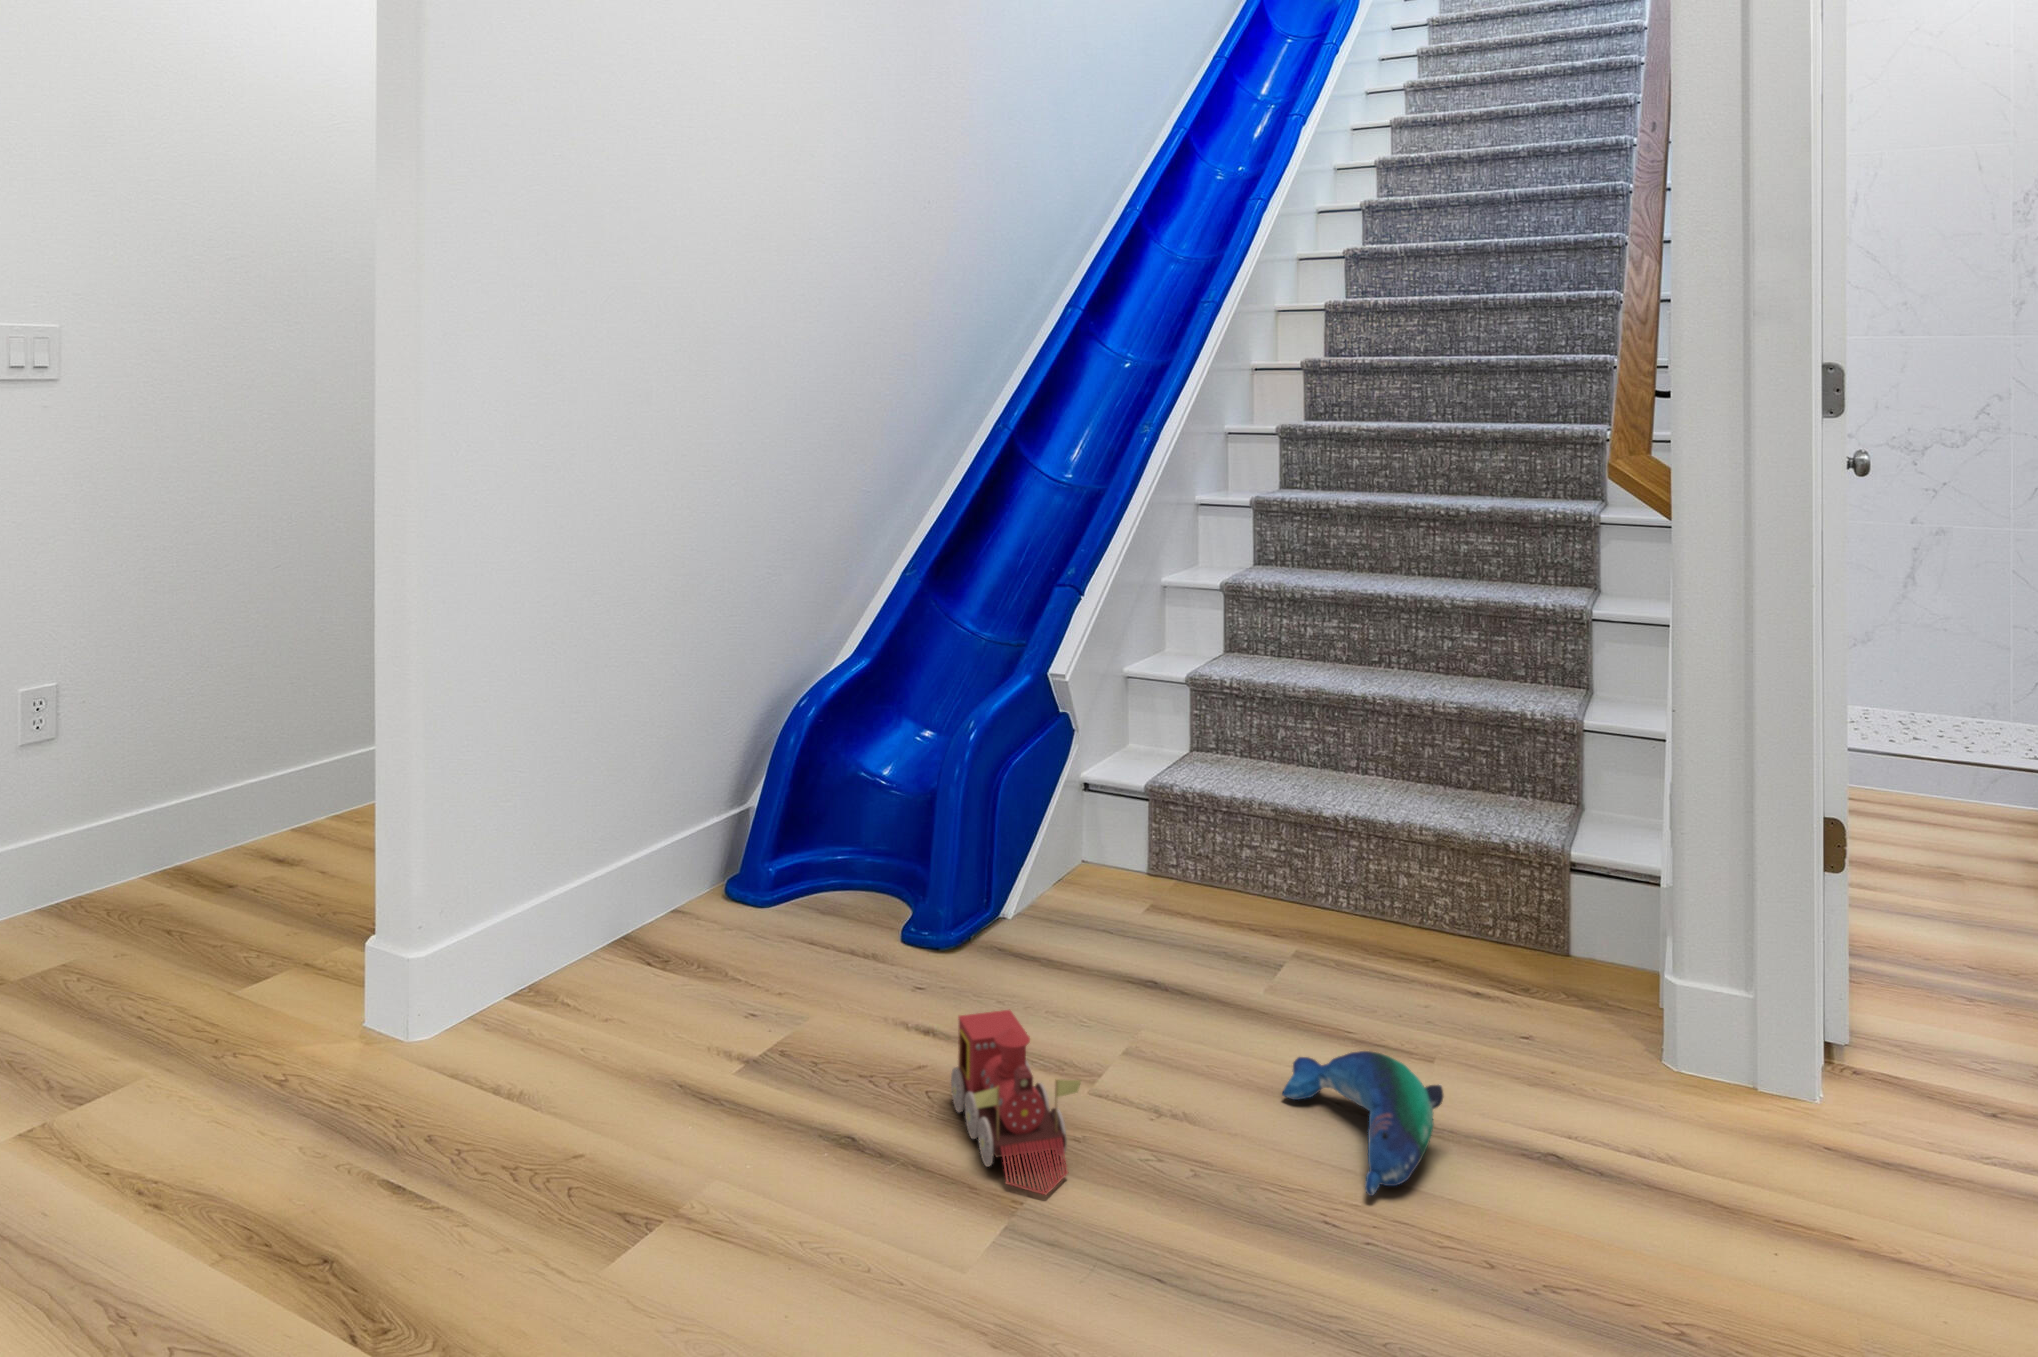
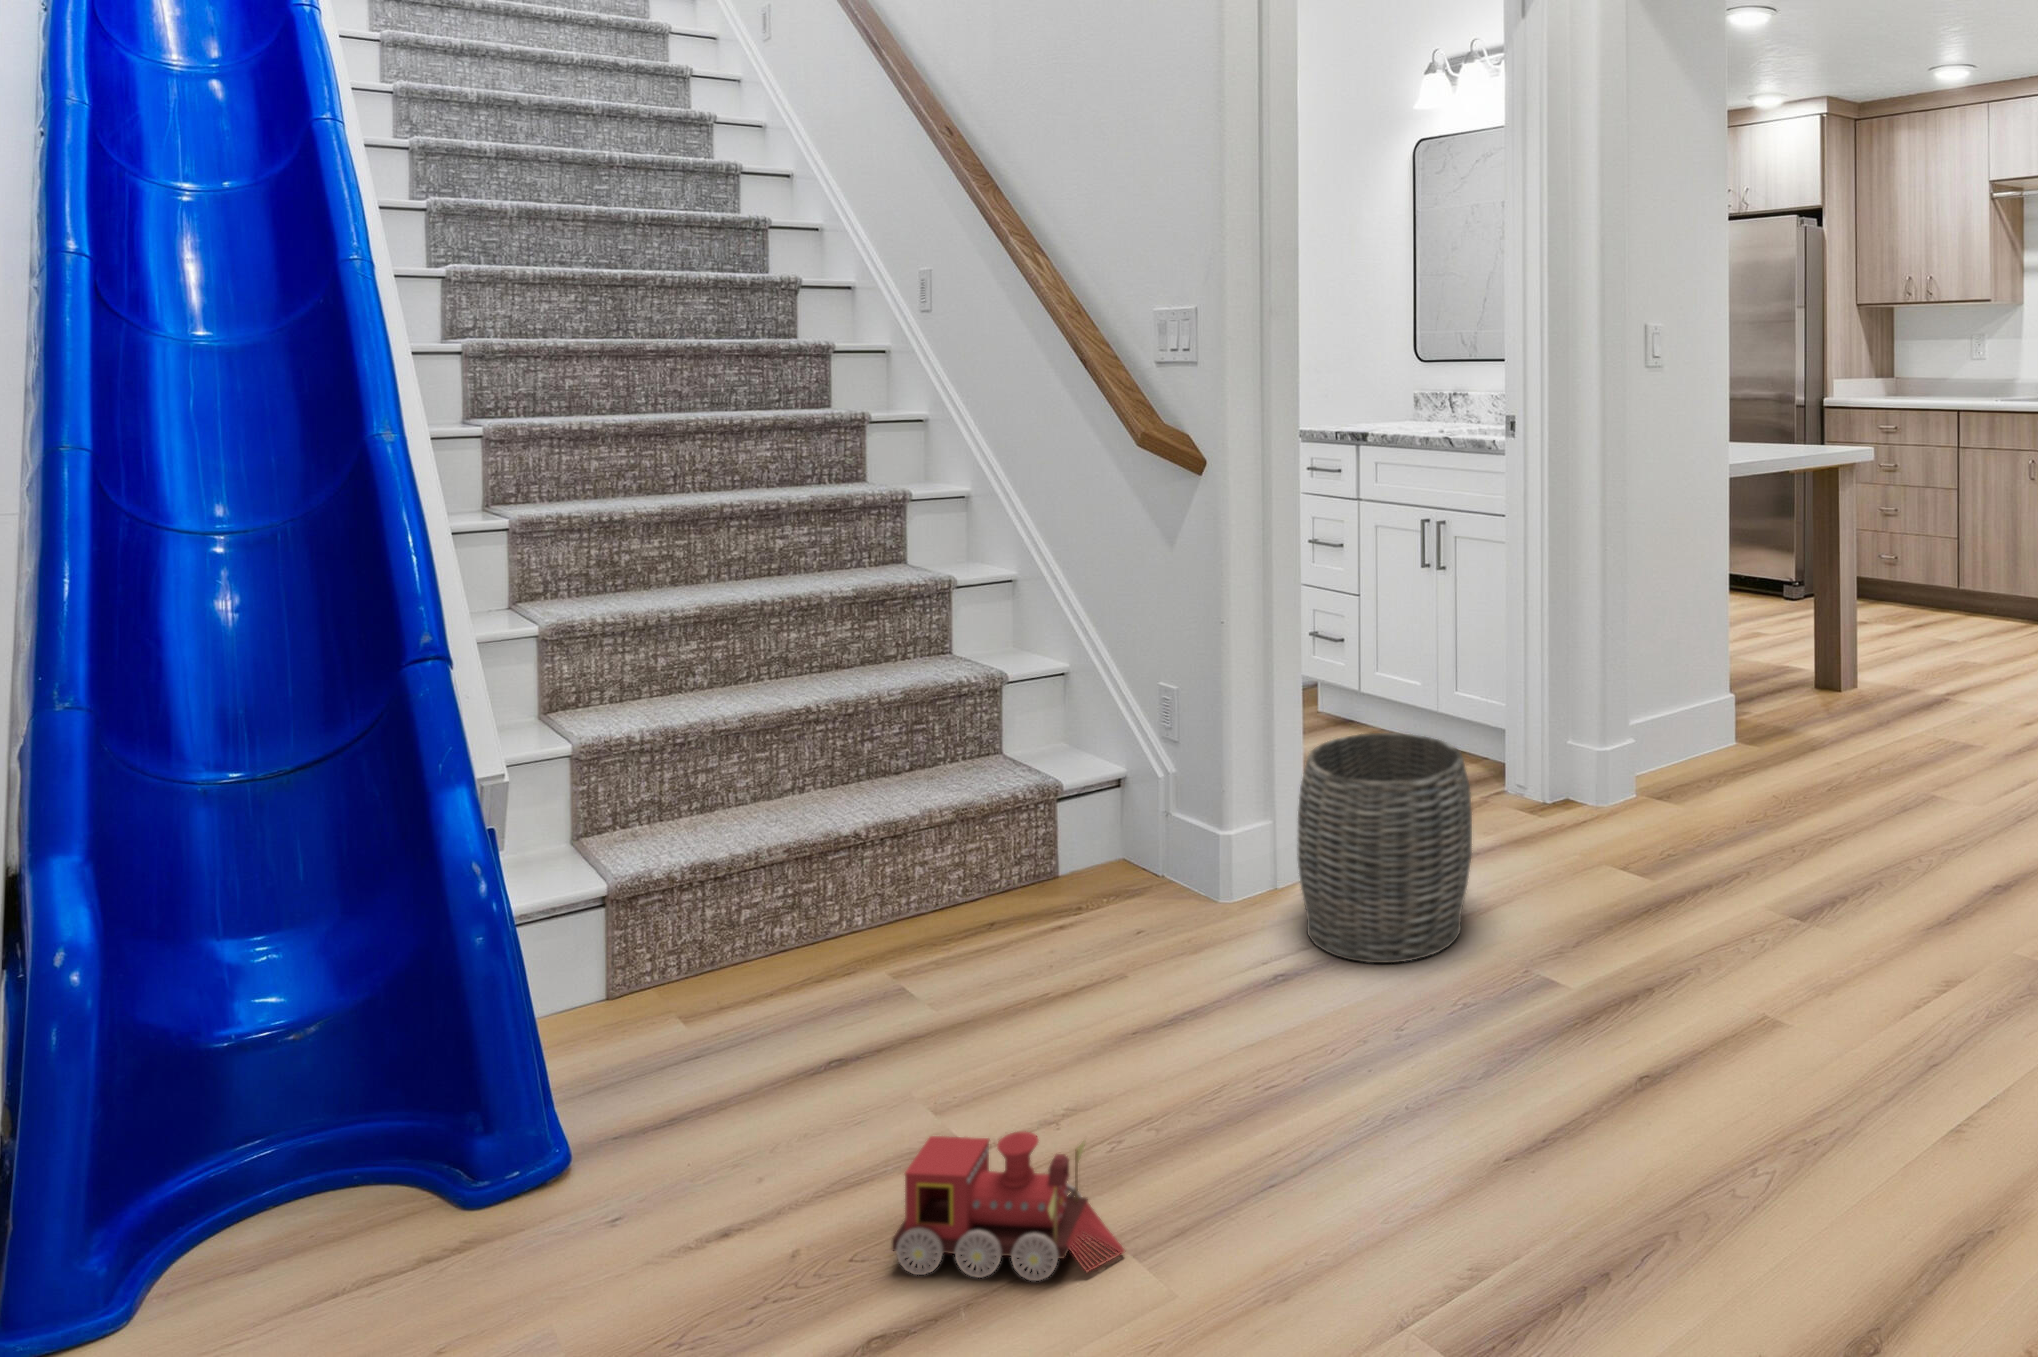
woven basket: none [1659,886,1961,1257] -> present [1298,733,1472,963]
plush toy: present [1282,1051,1443,1196] -> none [1088,980,1277,1081]

